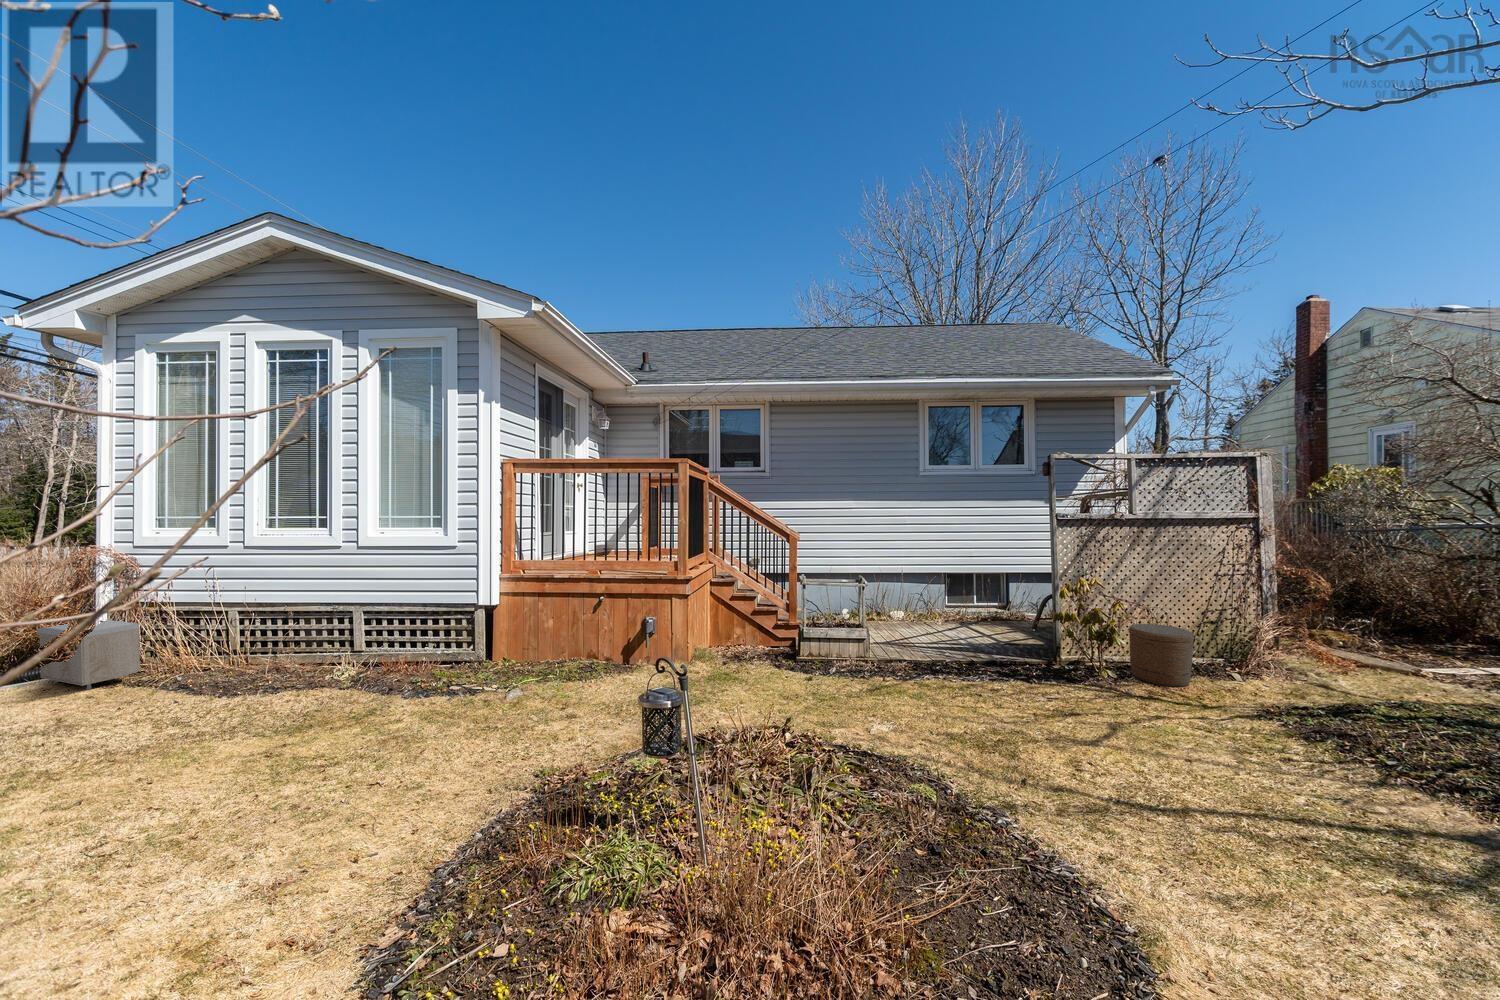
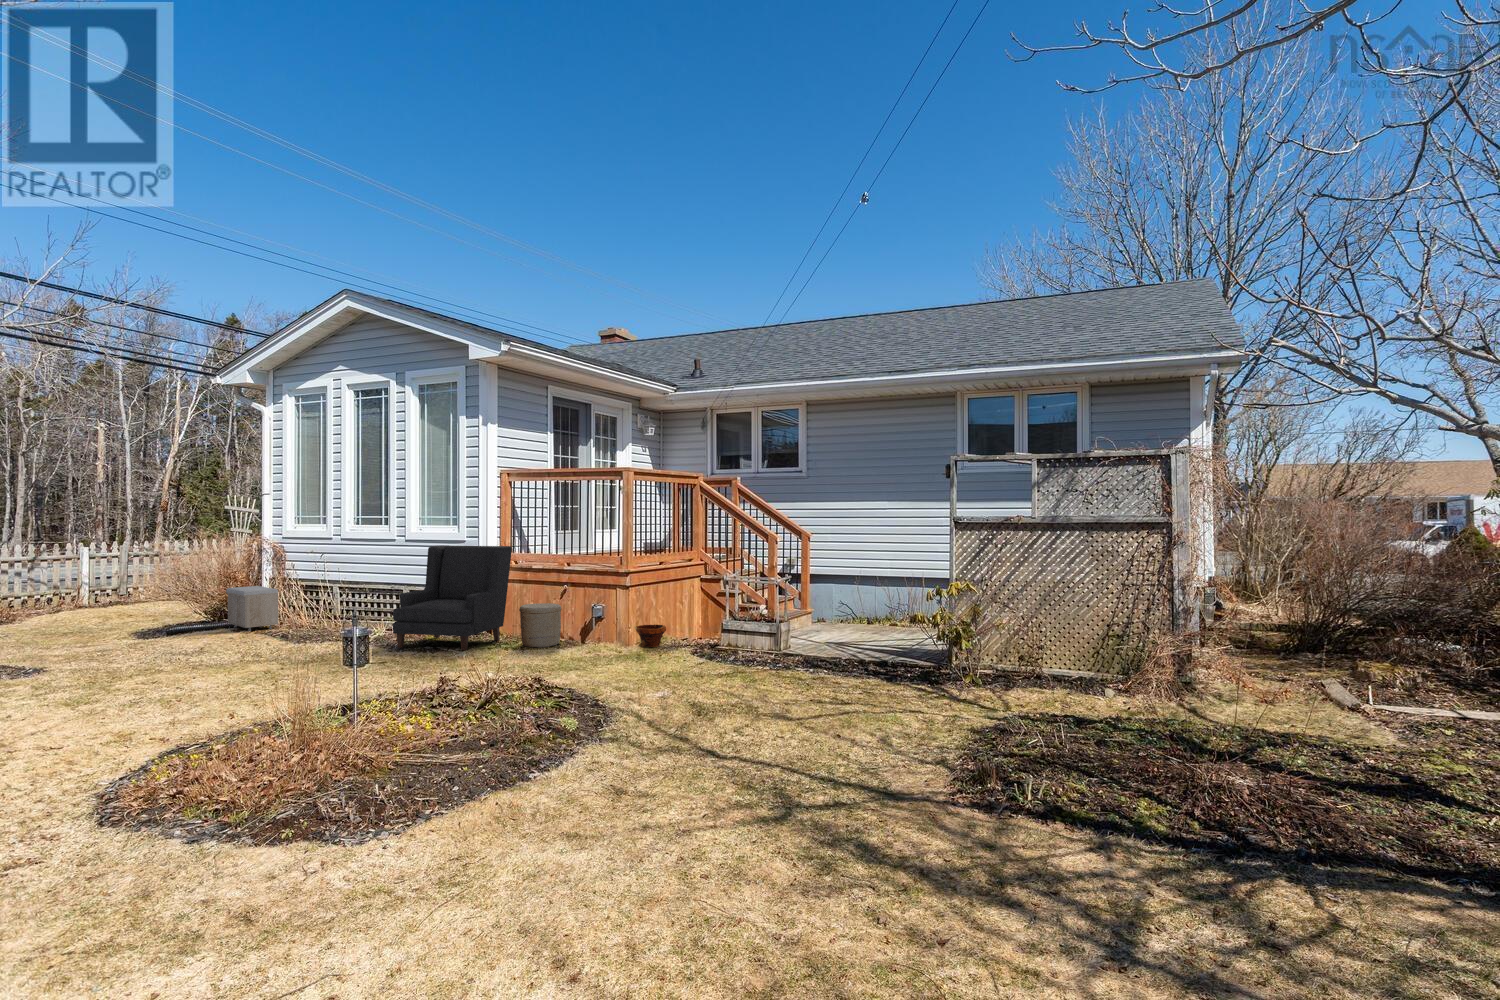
chair: none [374,552,522,699] -> present [393,545,512,650]
woven basket: present [1128,624,1194,687] -> present [519,603,561,647]
planter: none [694,635,729,663] -> present [635,625,666,647]

